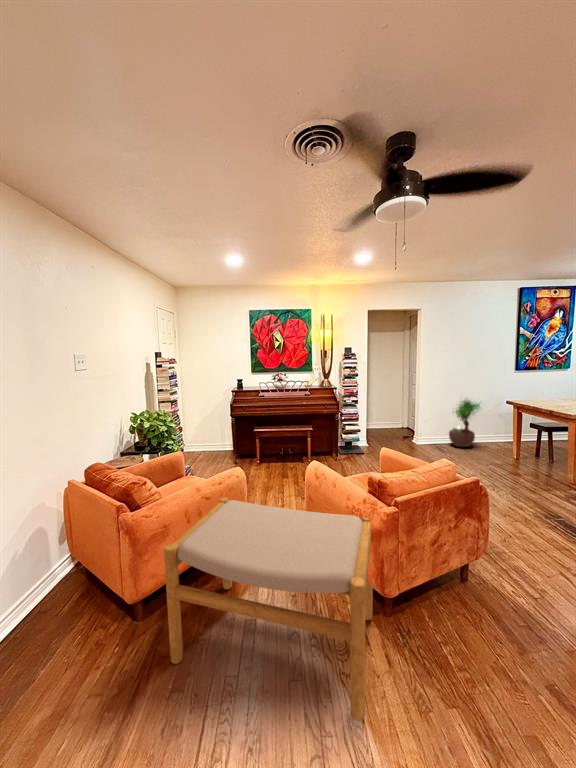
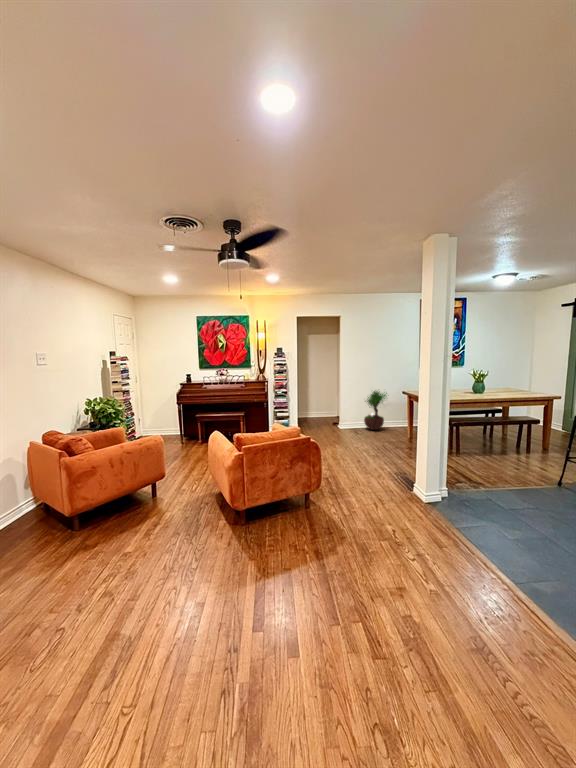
footstool: present [164,497,373,721] -> none [85,451,231,566]

